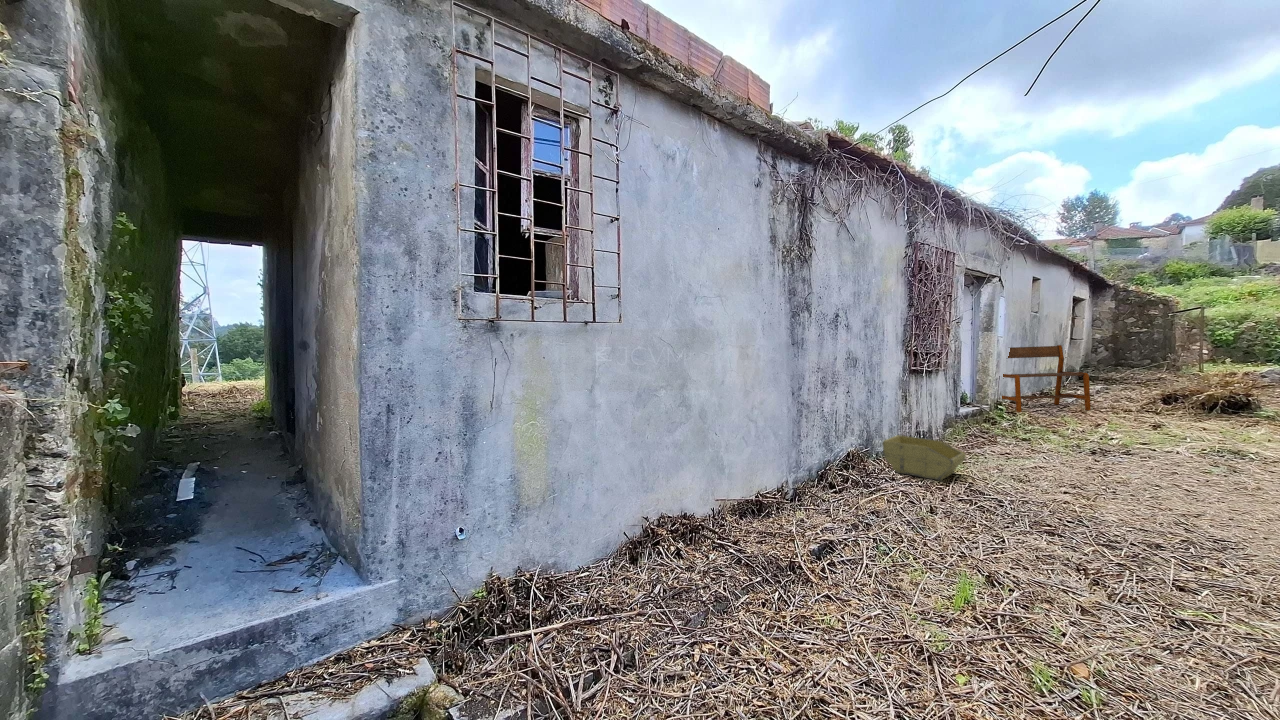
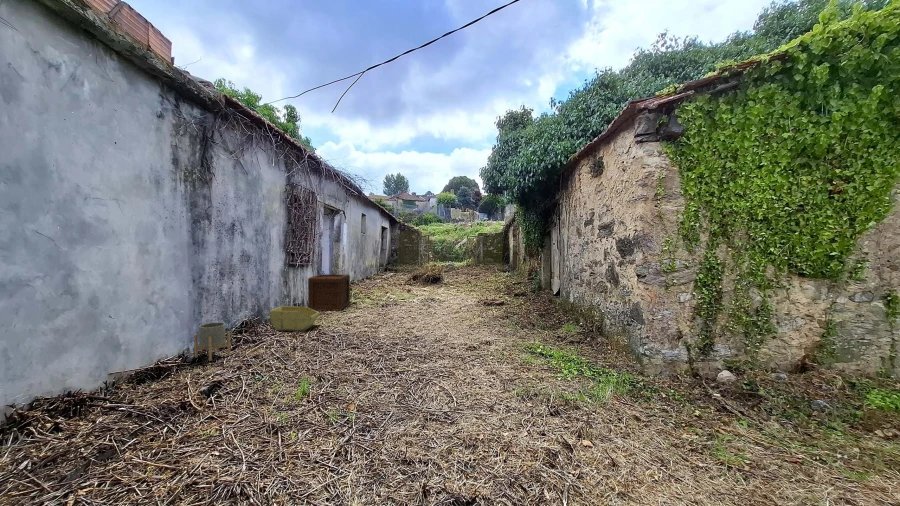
bench: present [1002,345,1091,412] -> none [344,252,386,289]
wooden crate: none [939,386,1018,453] -> present [308,274,350,311]
planter: none [794,452,838,504] -> present [194,322,230,361]

